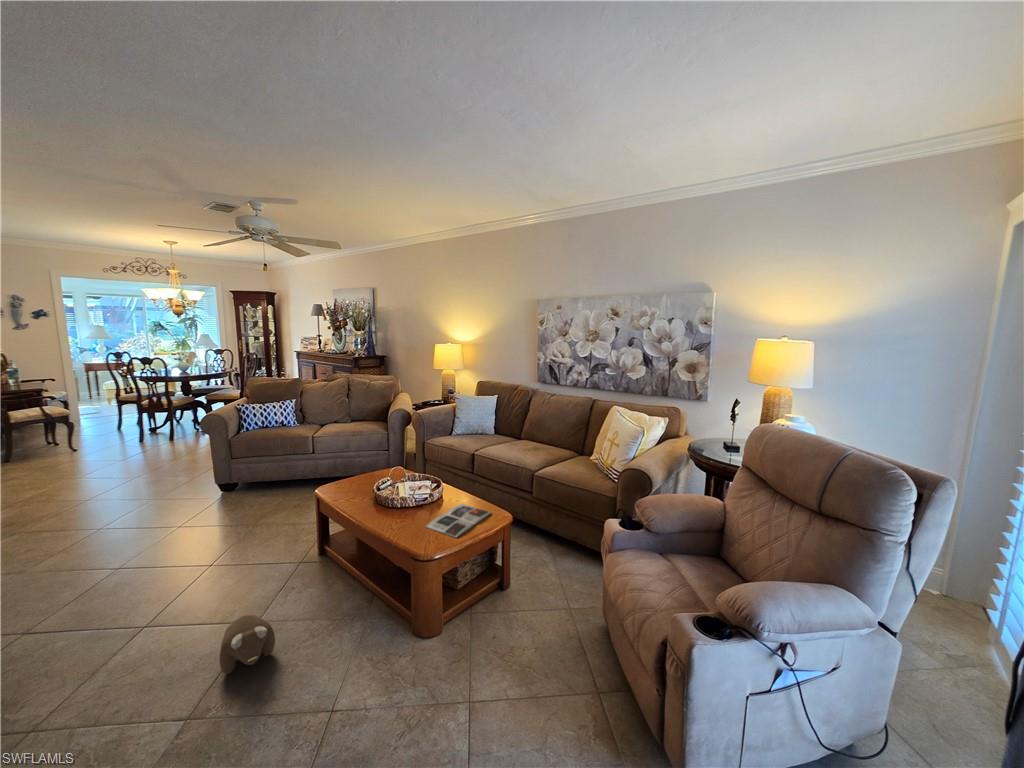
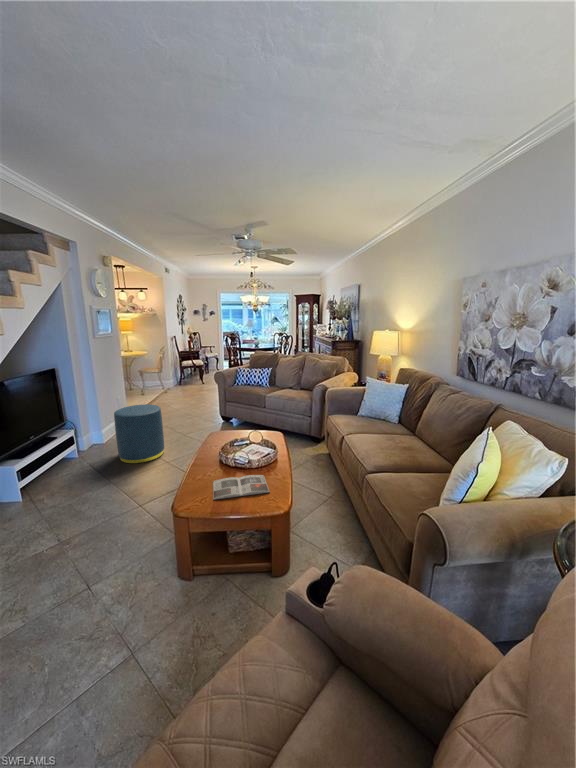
ottoman: none [64,483,181,605] -> present [114,404,164,464]
plush toy: present [219,615,275,674] -> none [94,493,134,523]

